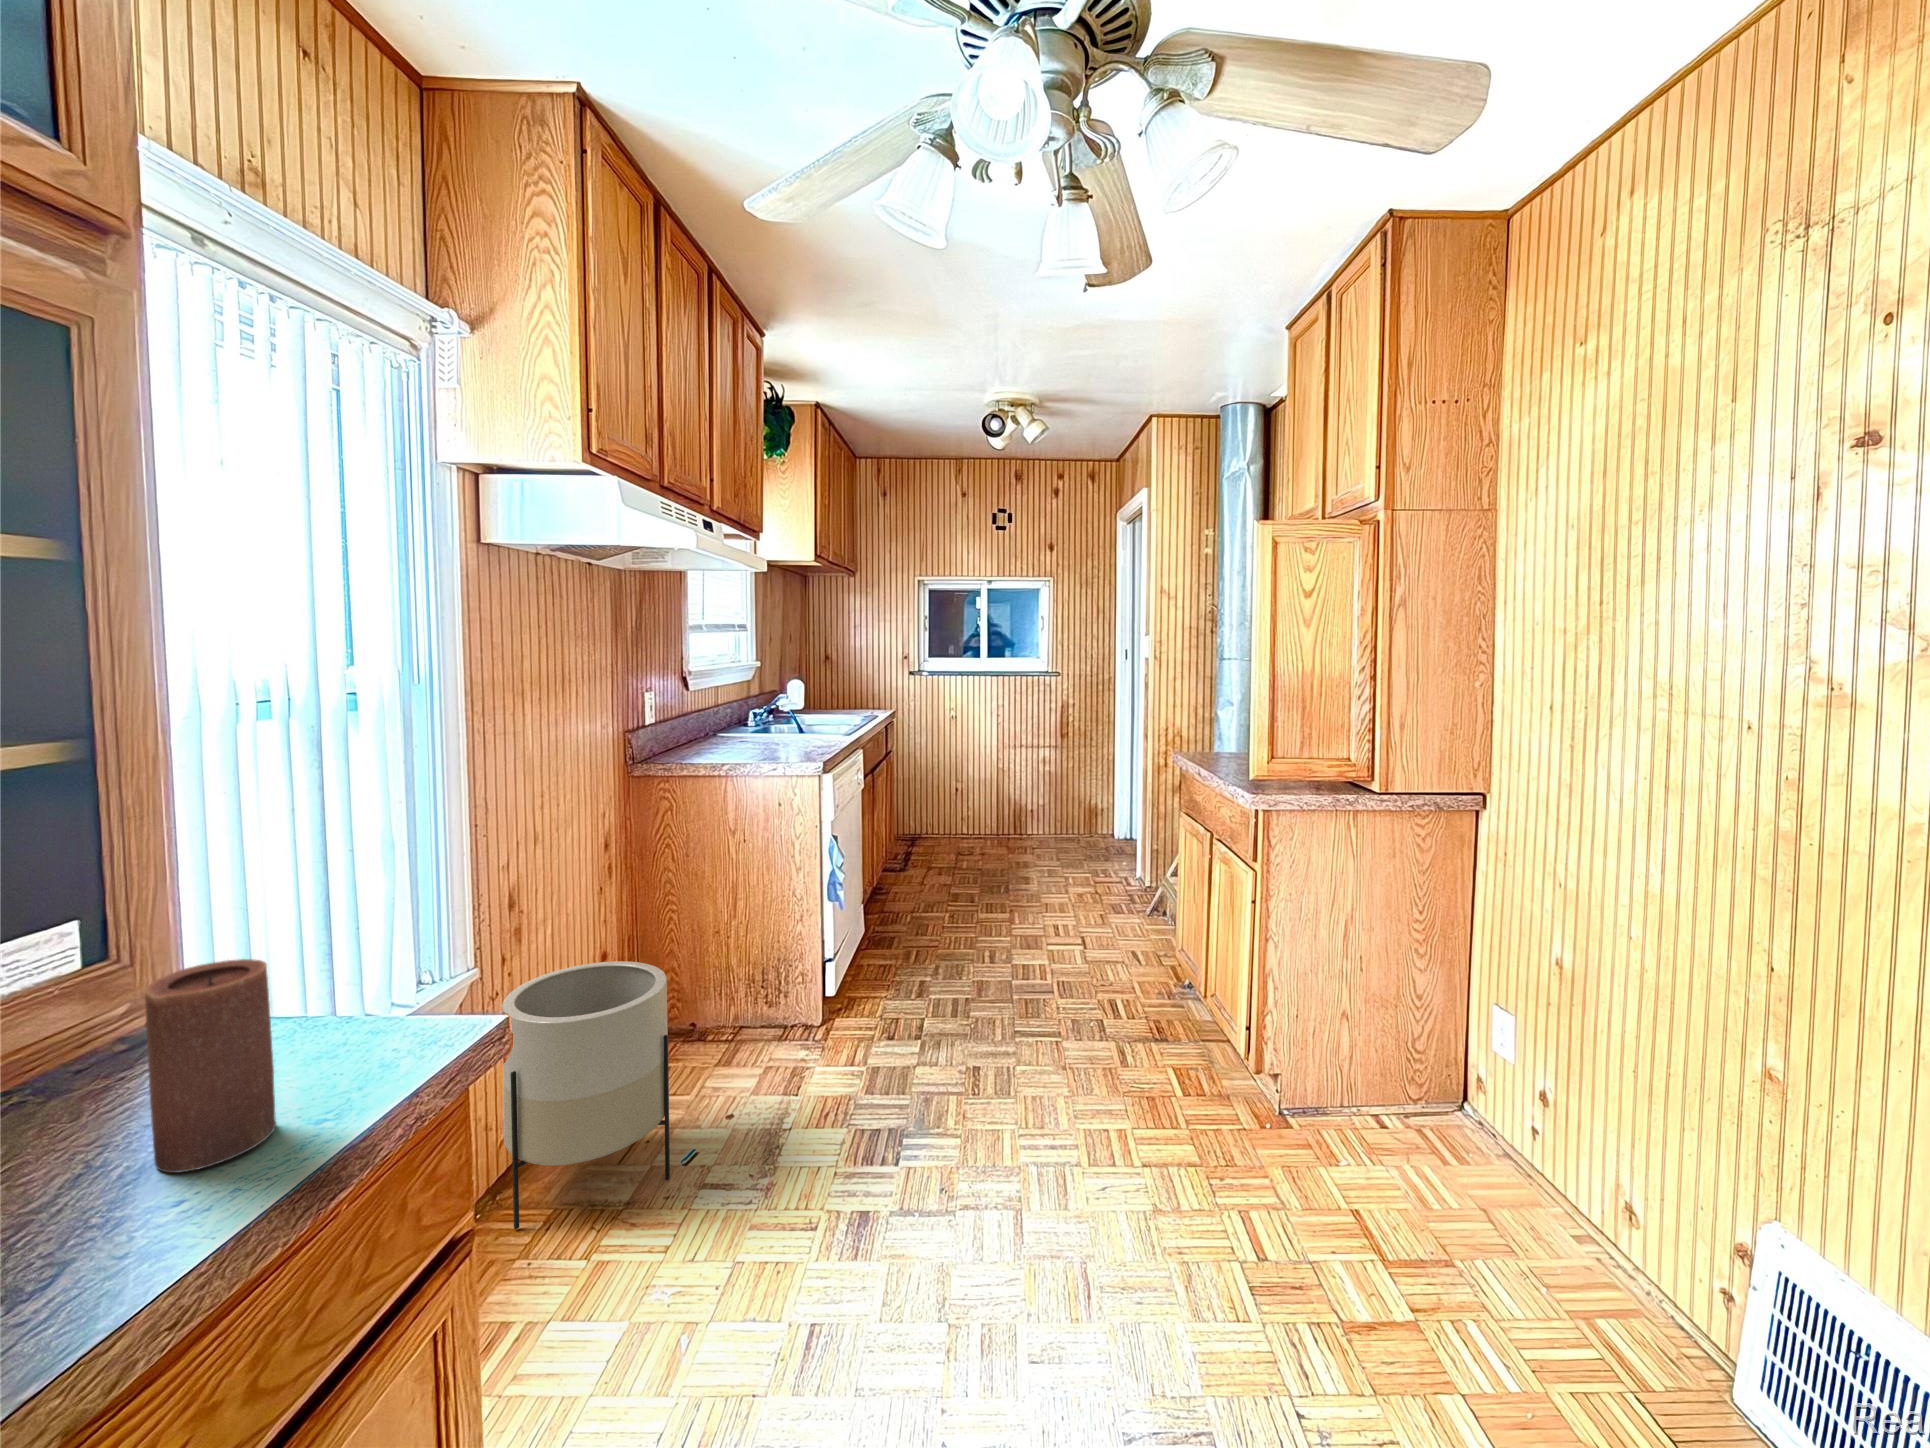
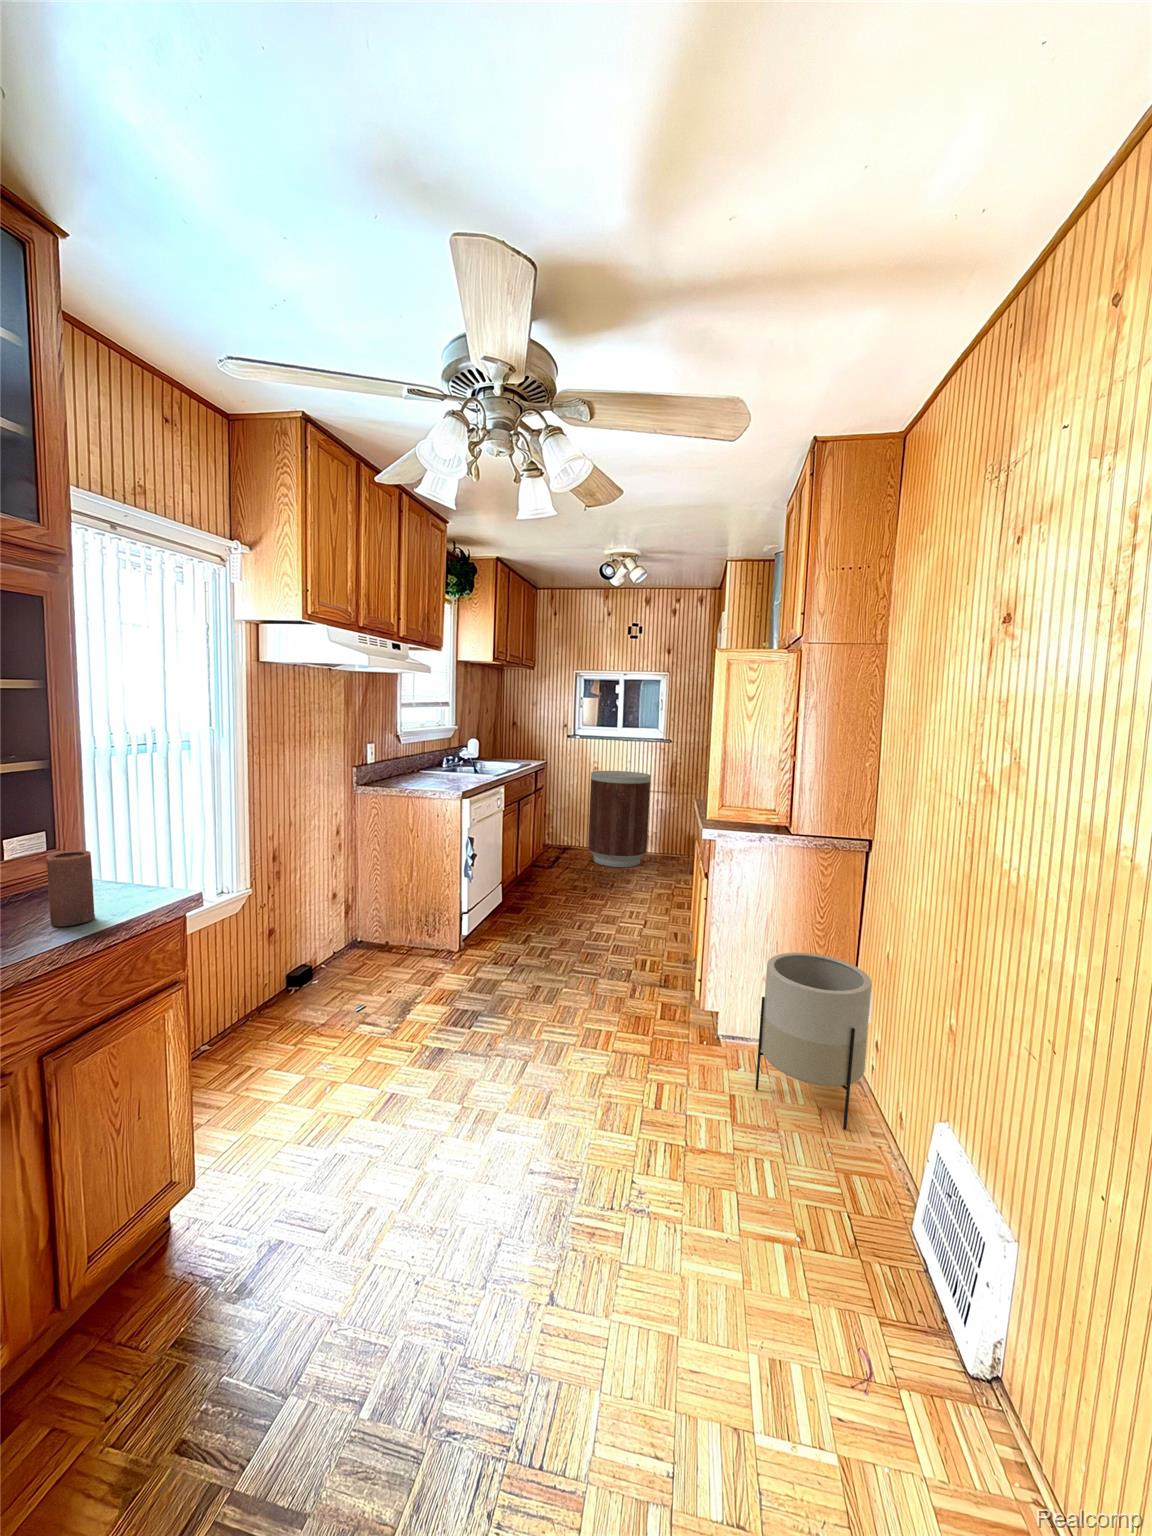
trash can: none [952,717,1040,859] -> present [588,771,651,867]
planter: present [502,961,670,1230] -> present [755,952,872,1130]

